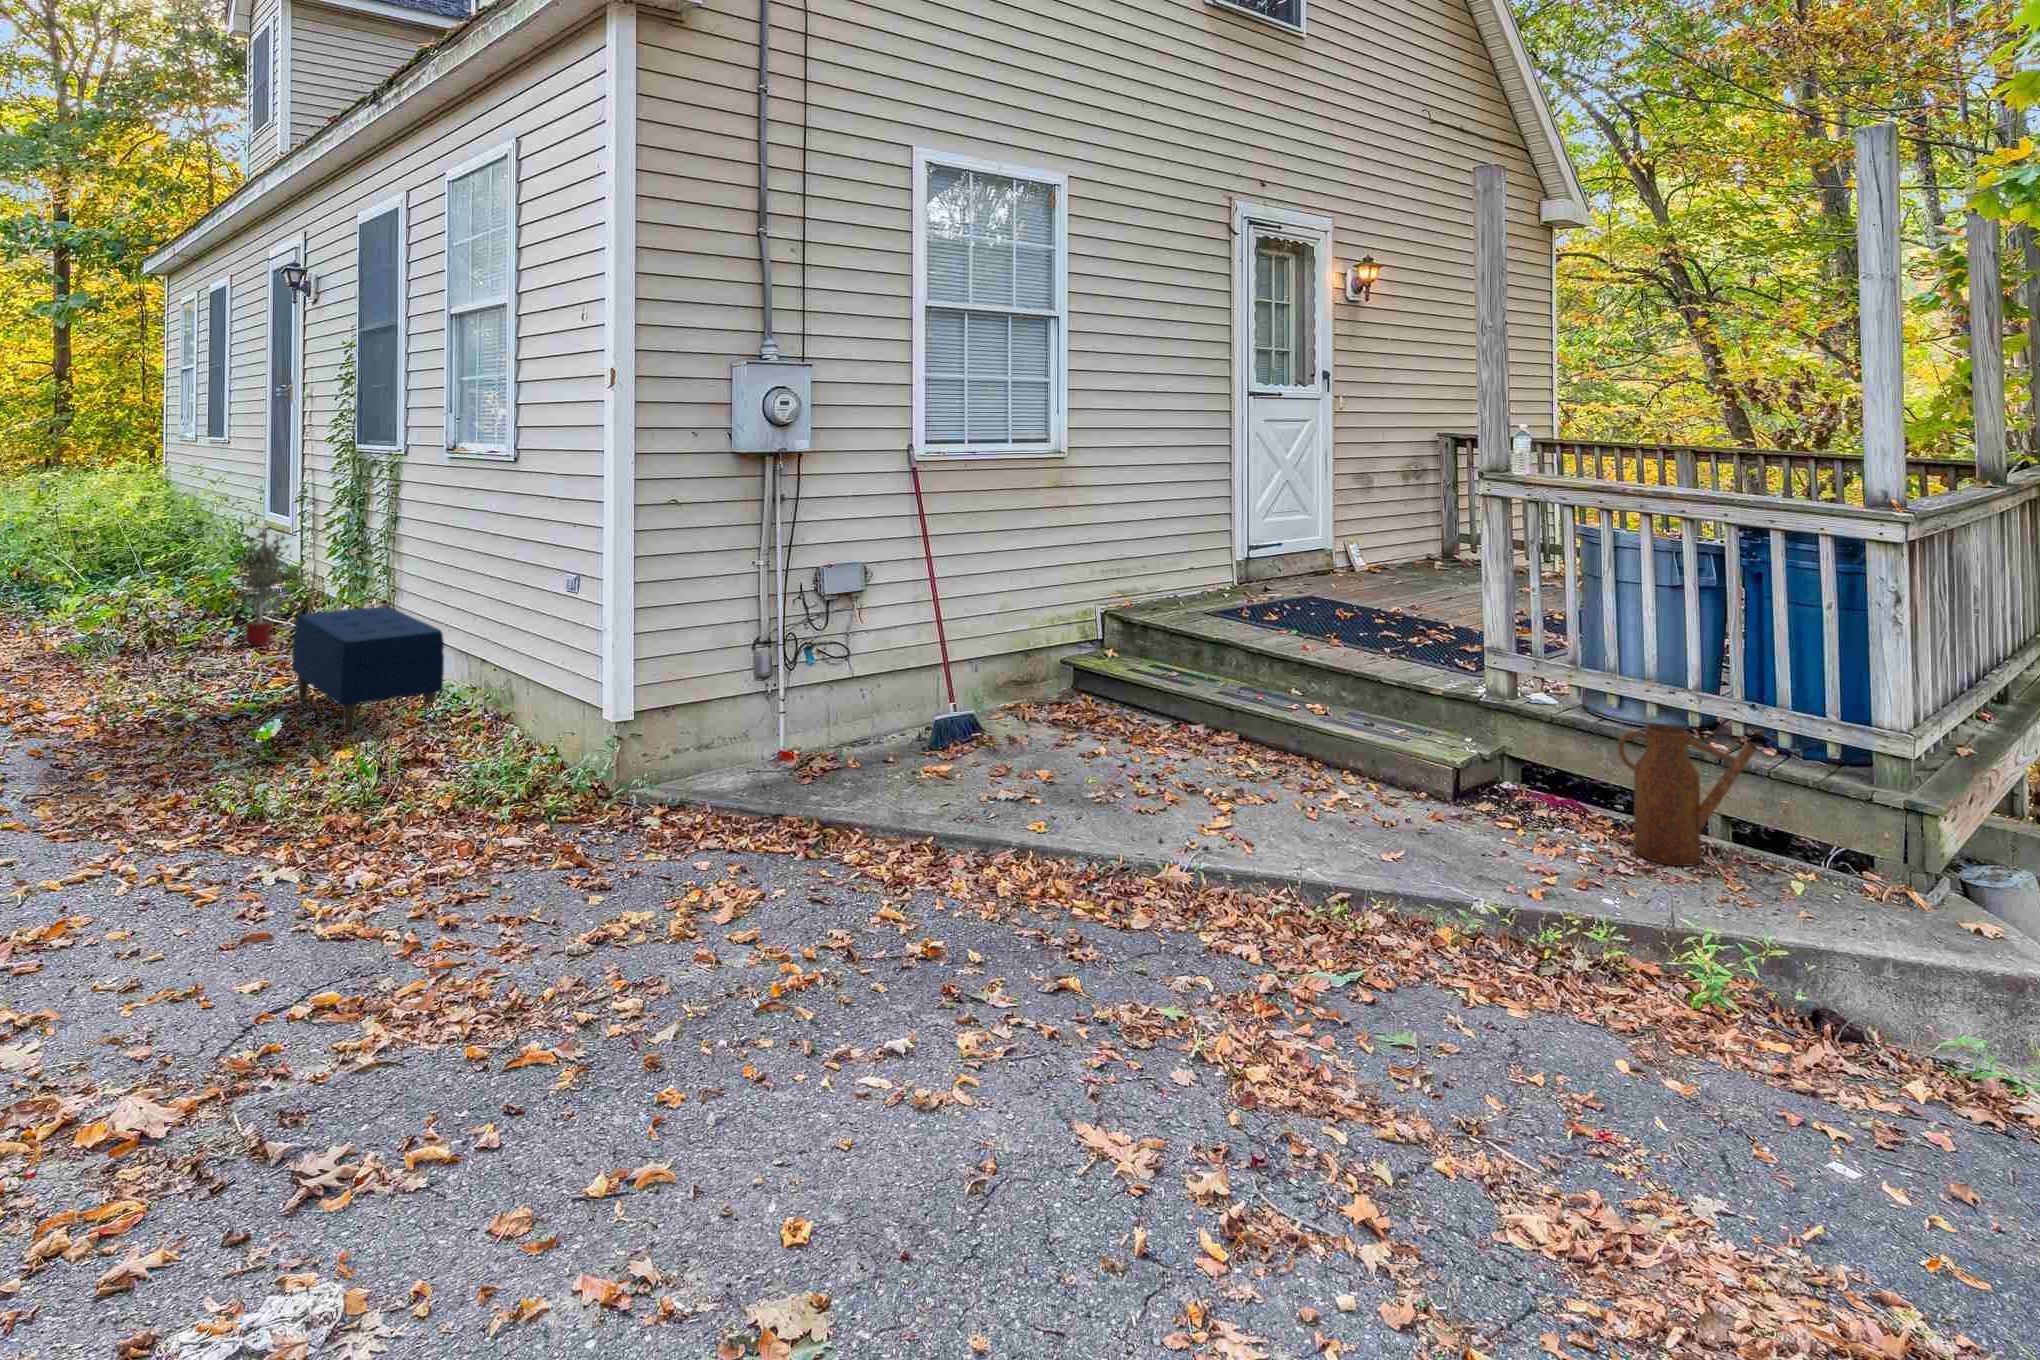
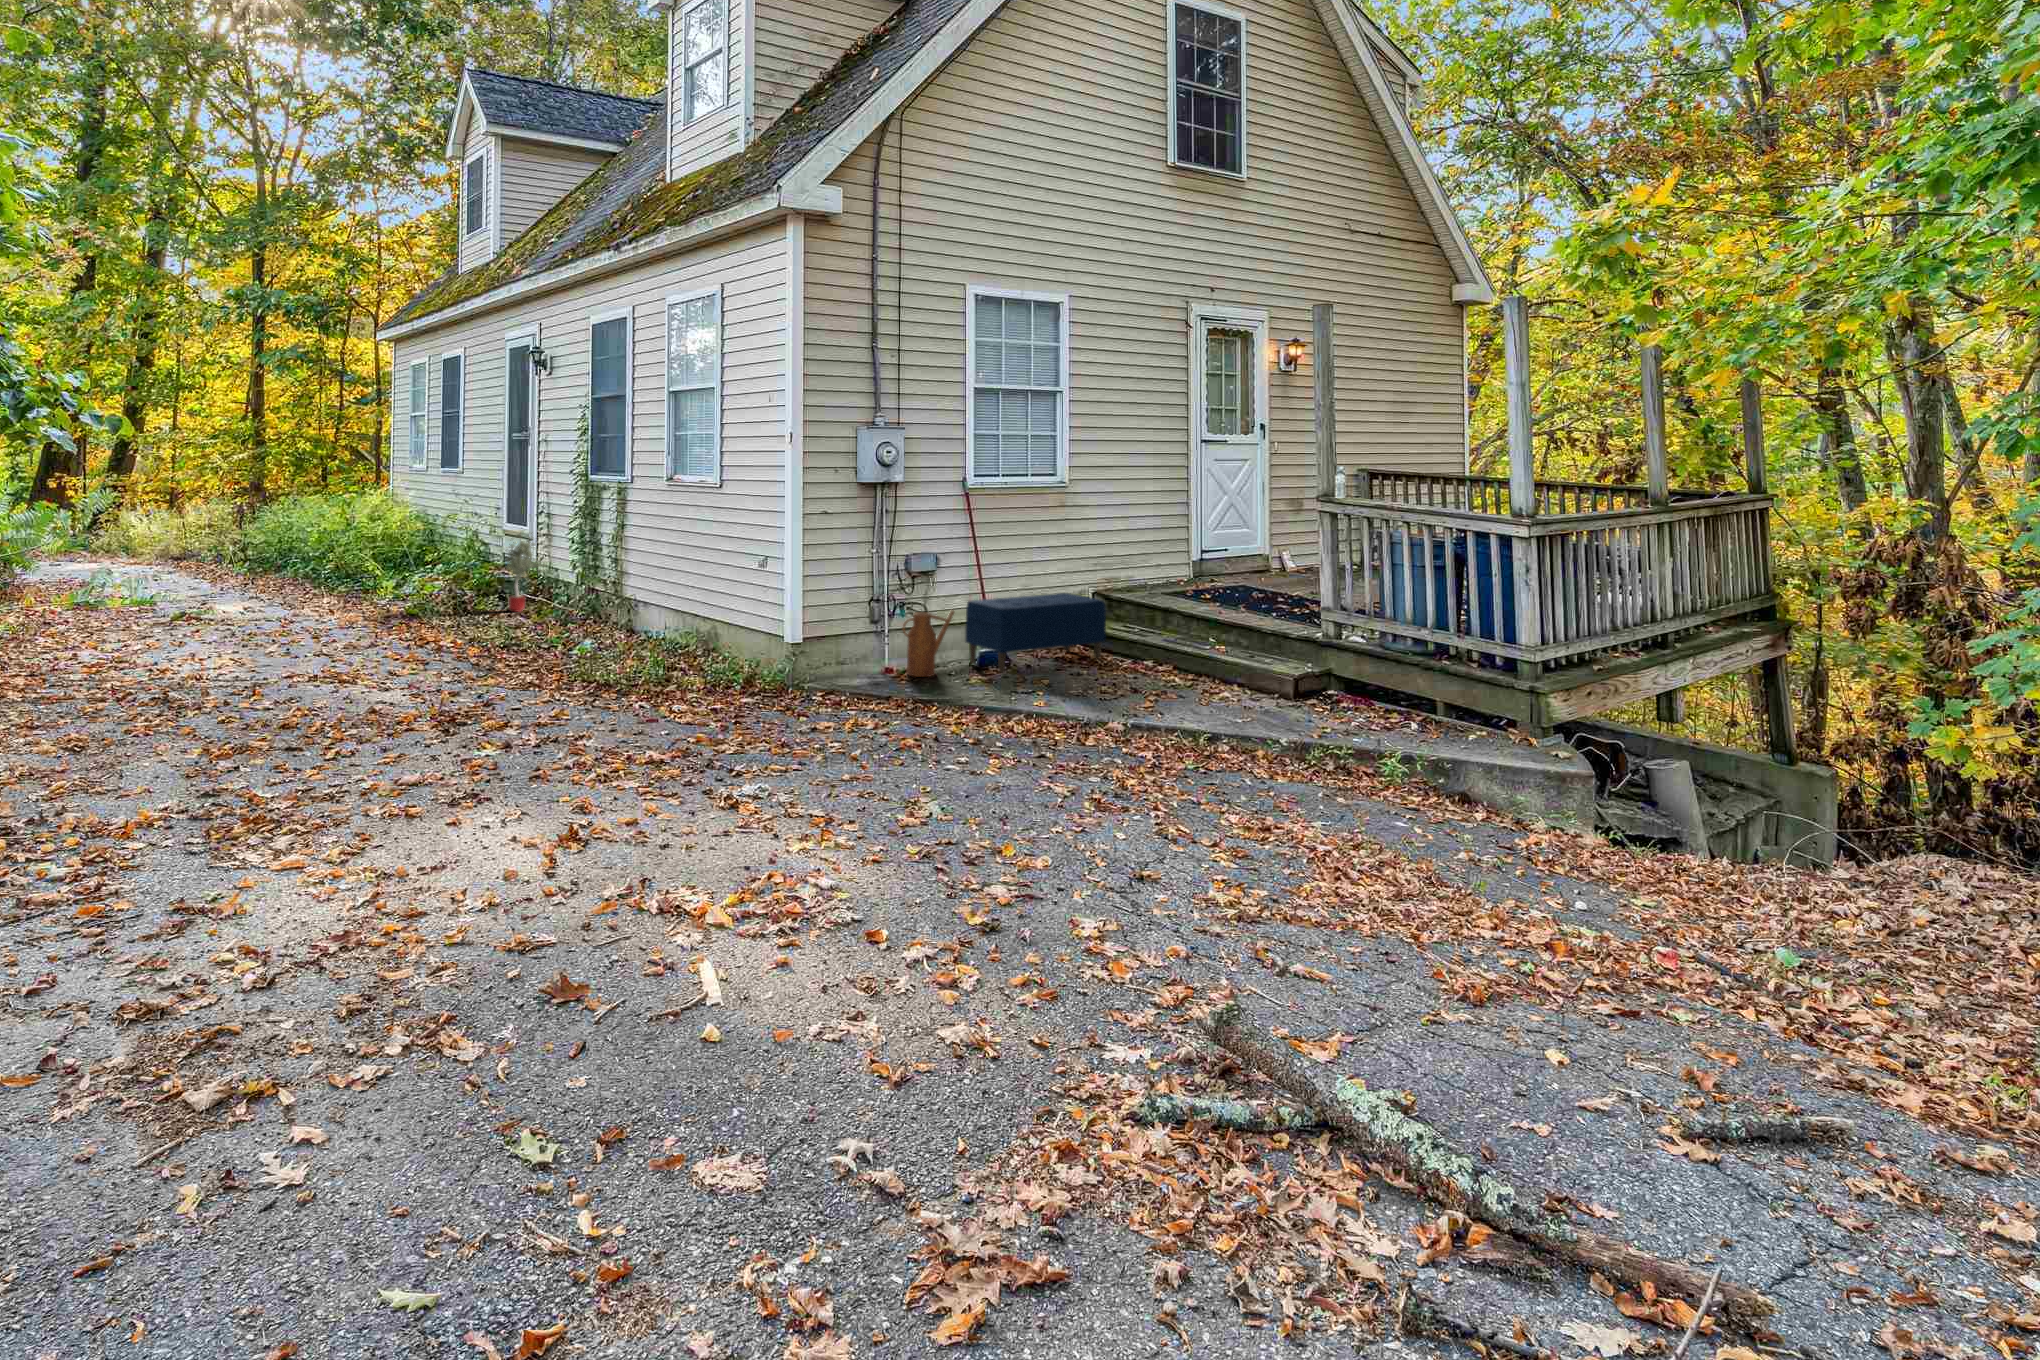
bench: present [292,606,444,735] -> present [965,593,1106,673]
watering can: present [1618,724,1757,866] -> present [902,610,954,677]

